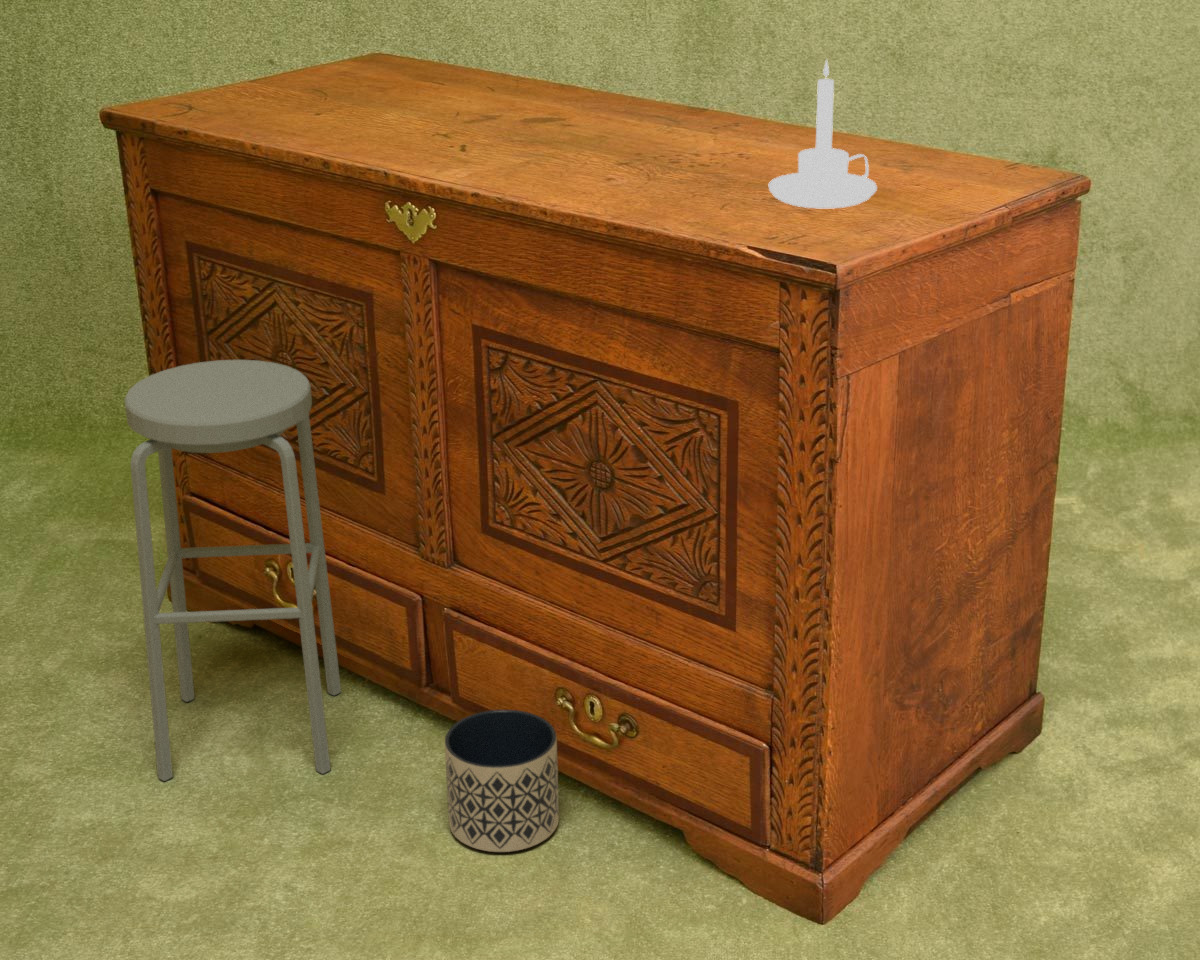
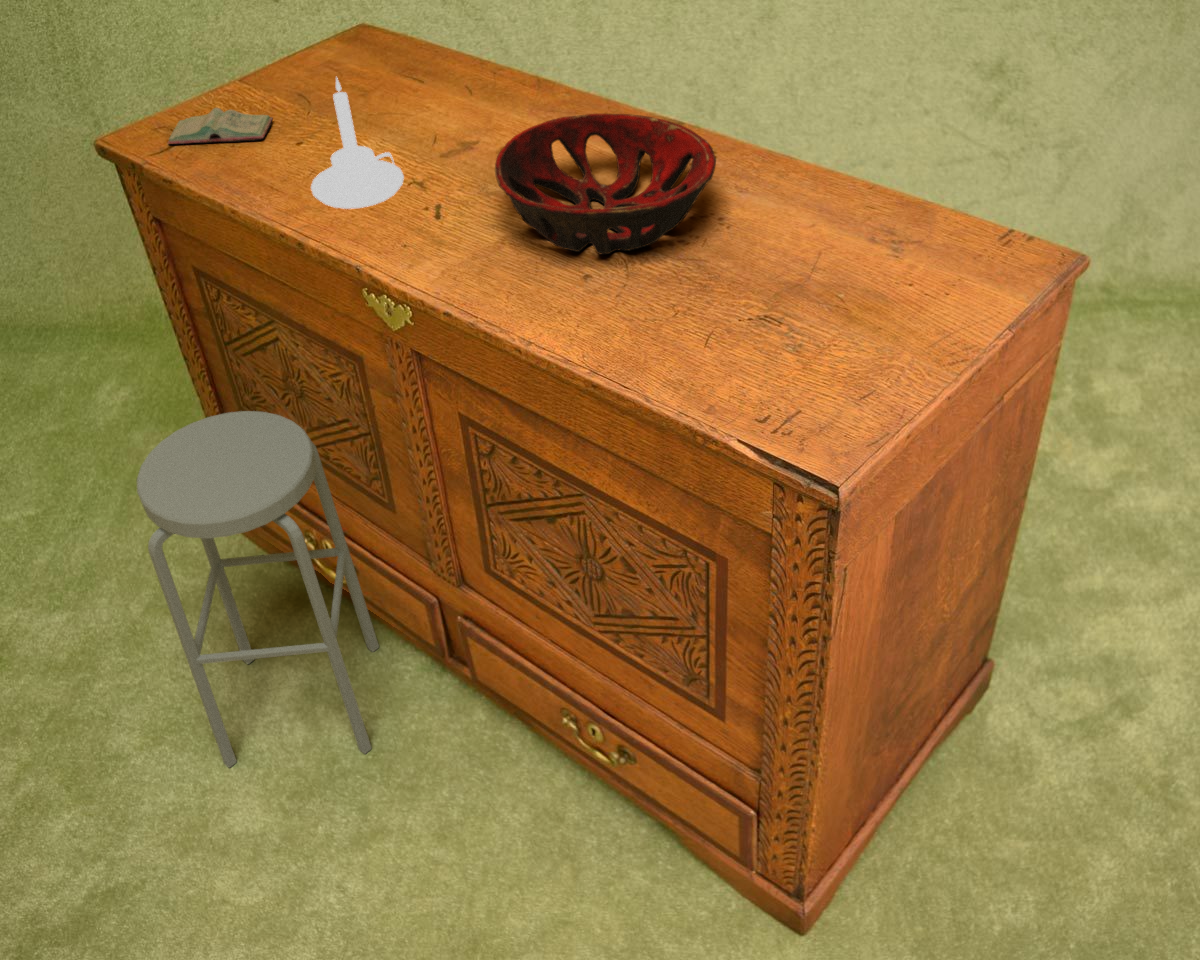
candle holder: present [769,60,877,209] -> present [311,78,404,209]
decorative bowl: none [525,64,739,164] -> present [495,114,716,254]
book: none [184,82,292,110] -> present [168,108,273,144]
planter: present [445,710,559,852] -> none [464,723,569,855]

